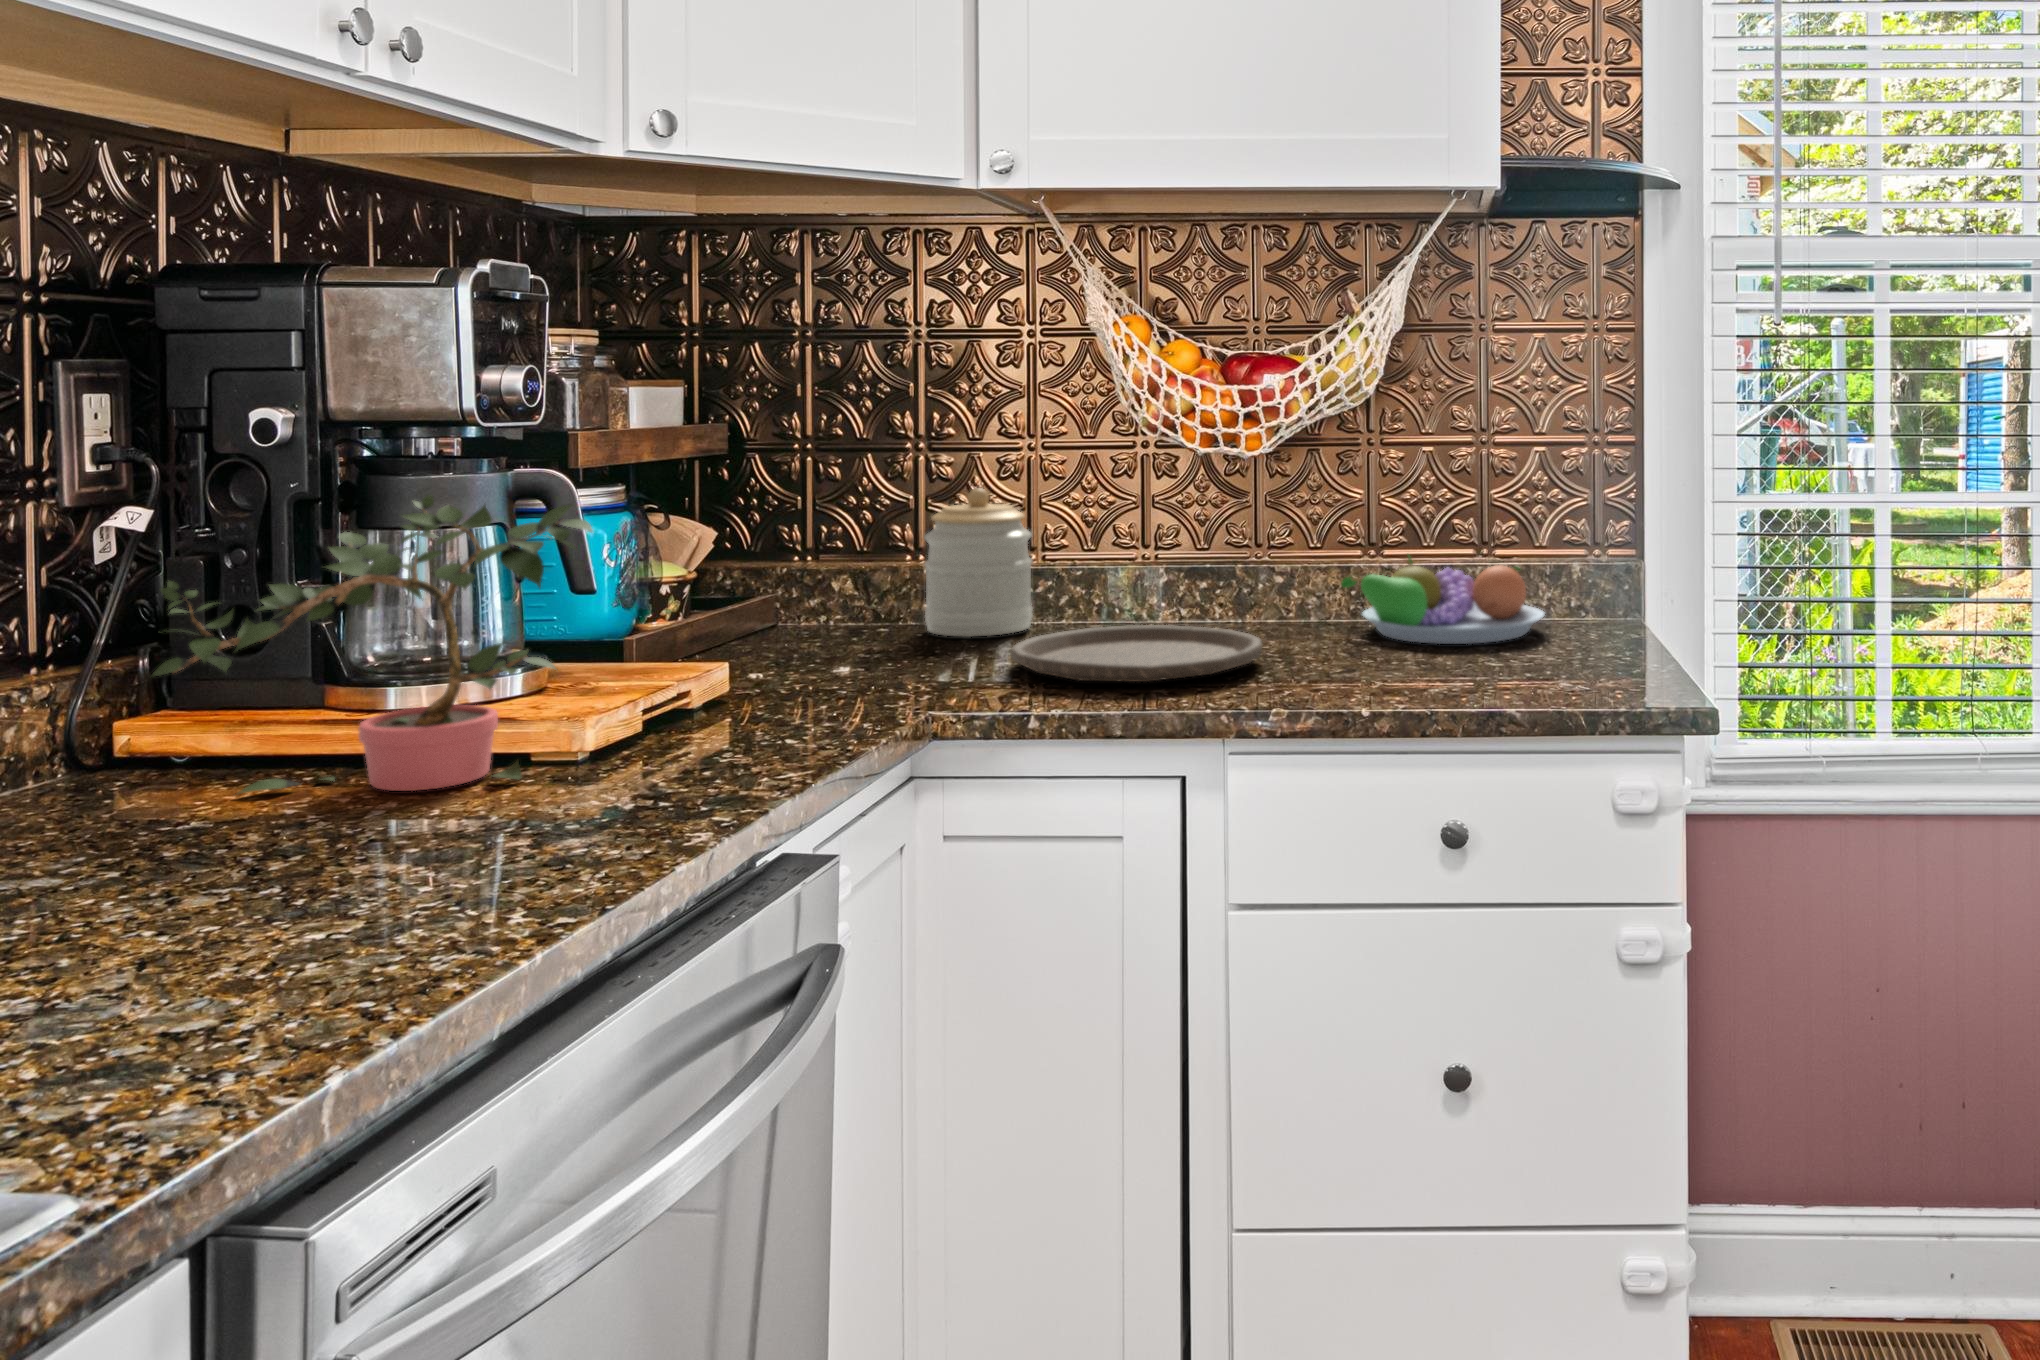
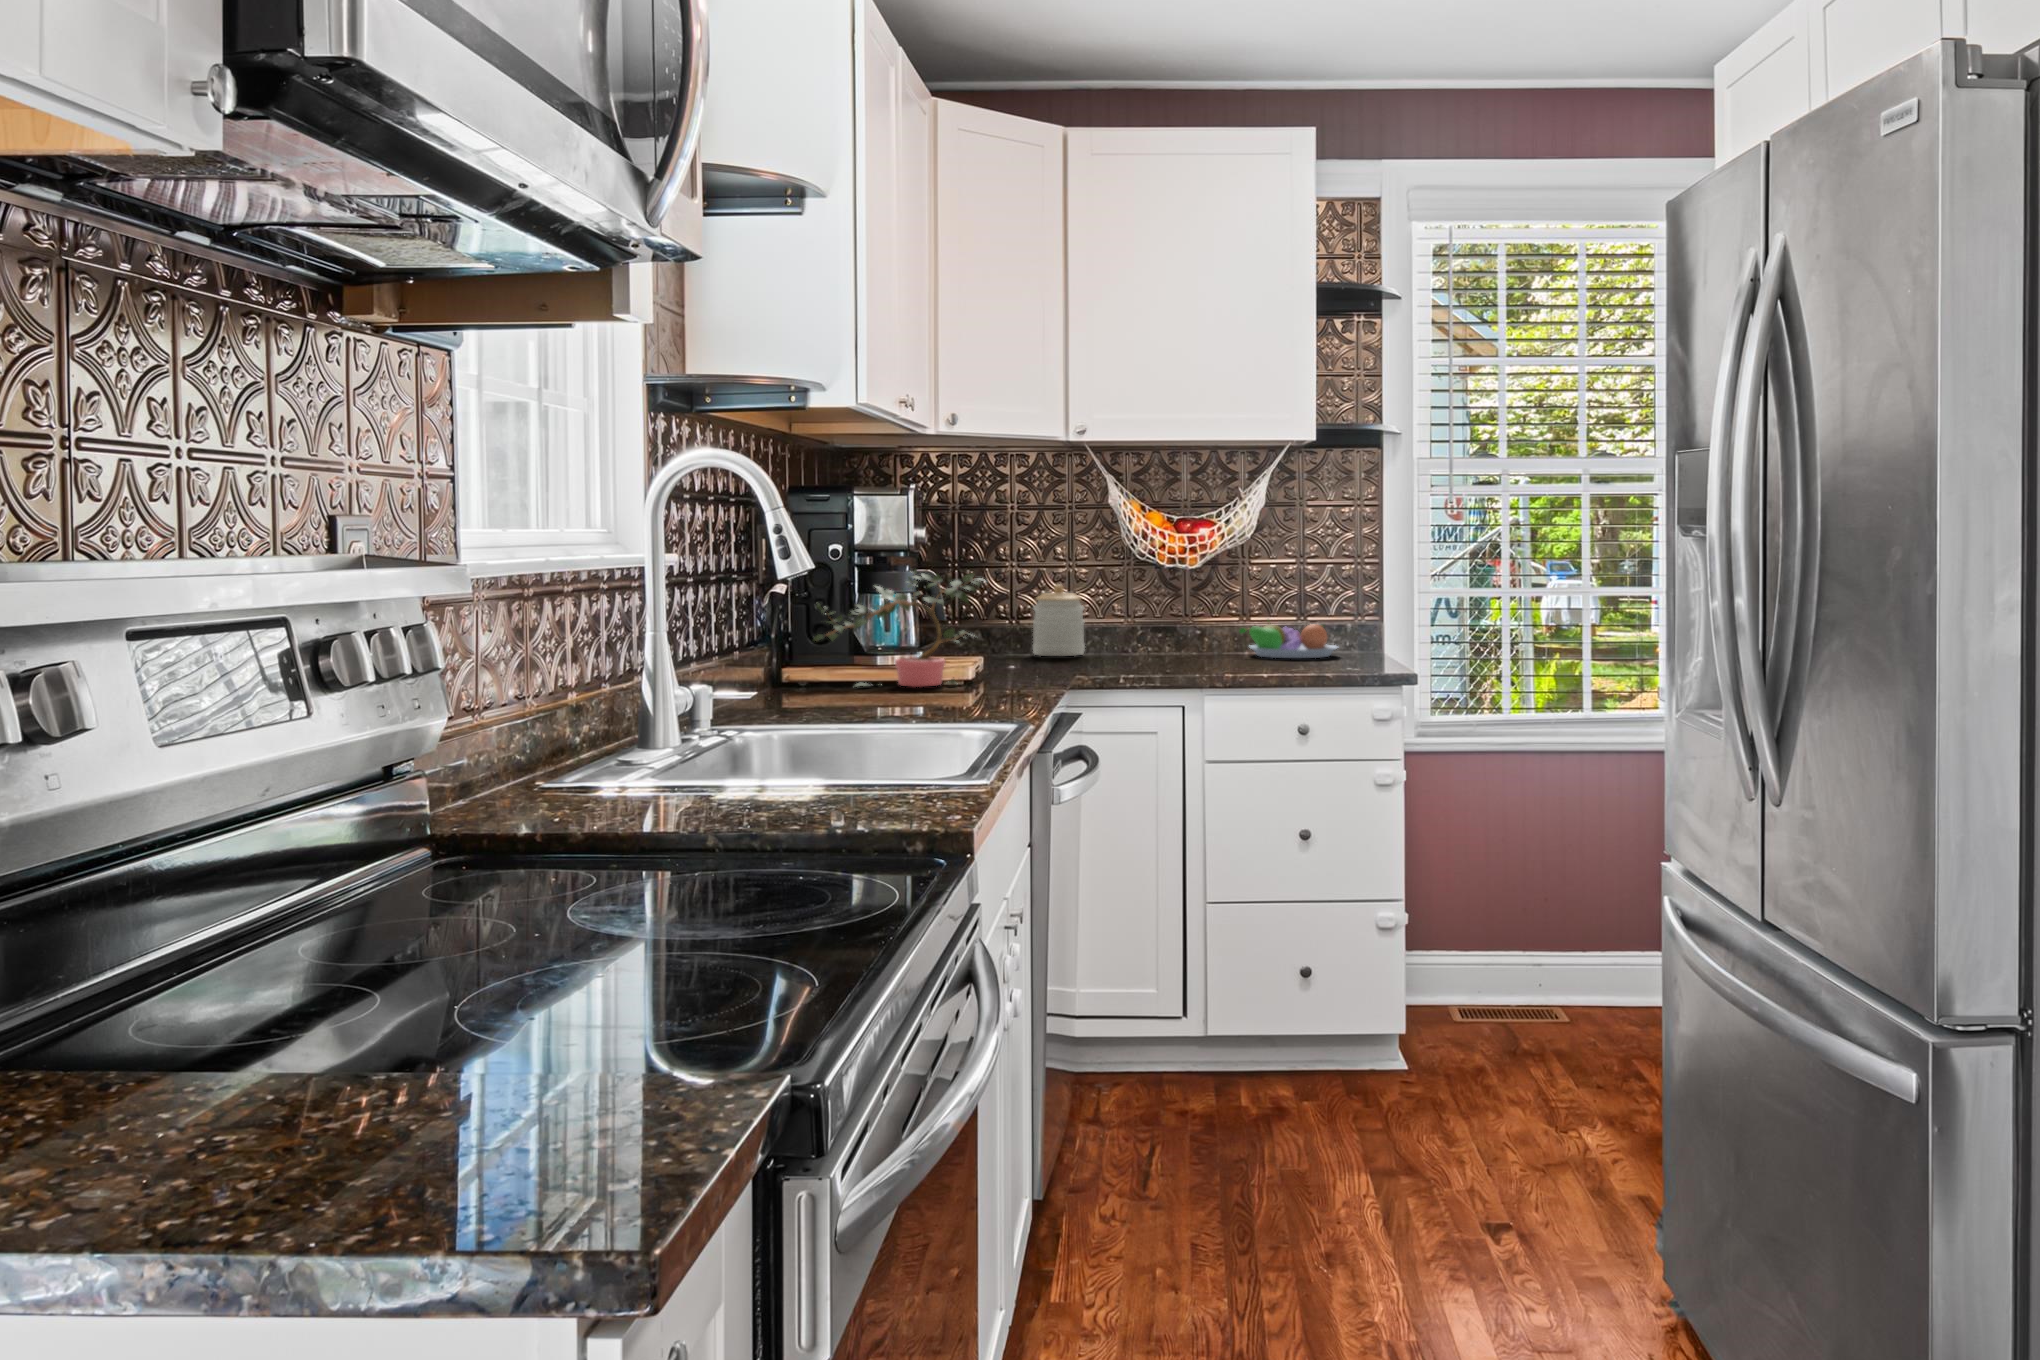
plate: present [1010,625,1262,682] -> none [1098,649,1216,665]

